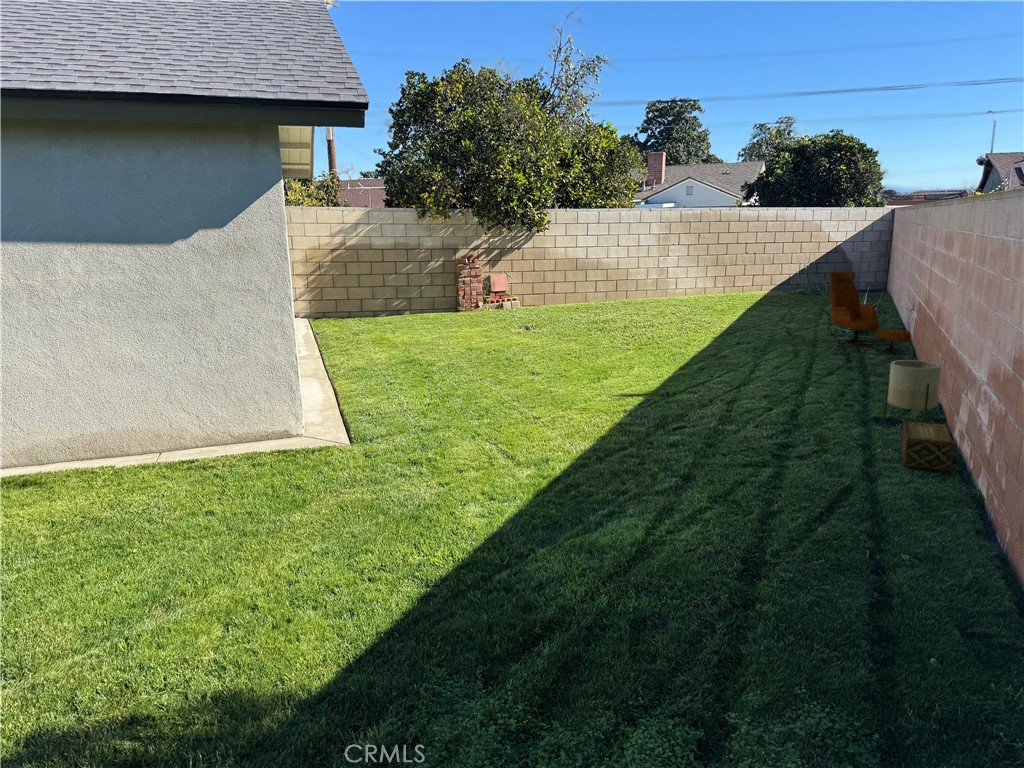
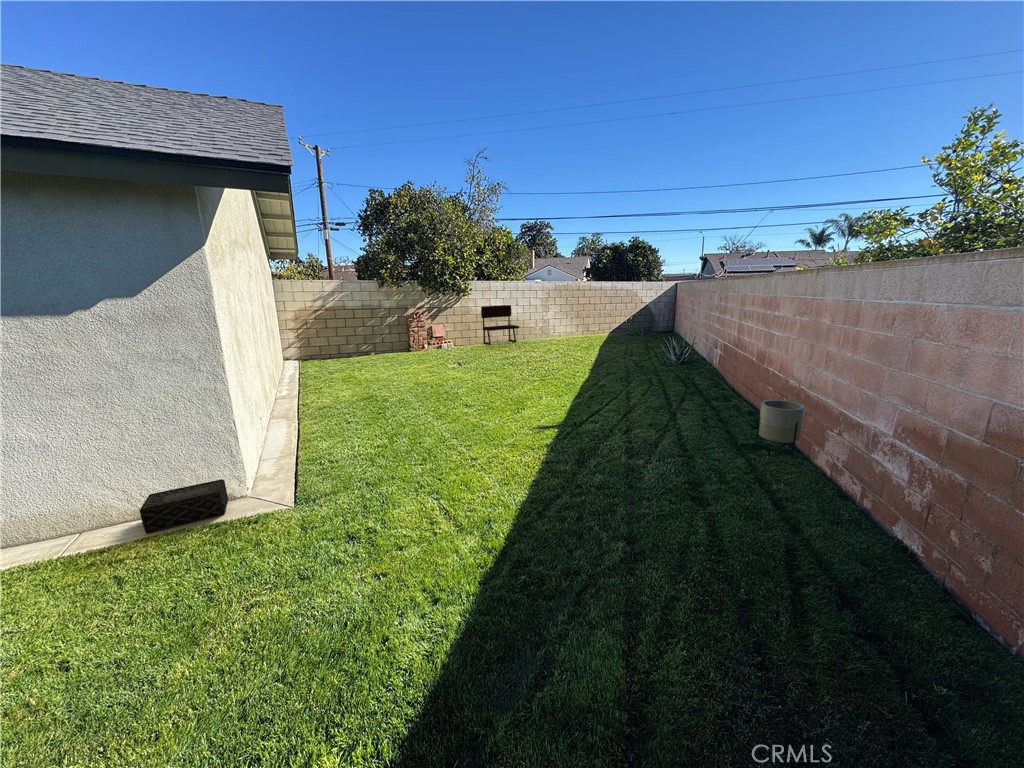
bench: none [564,245,621,305] -> present [481,305,519,345]
lounge chair: present [829,271,911,355] -> none [668,323,727,382]
woven basket: present [901,420,954,471] -> present [140,479,228,533]

